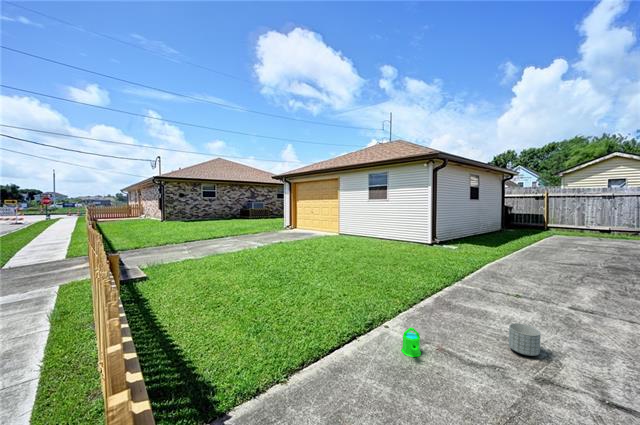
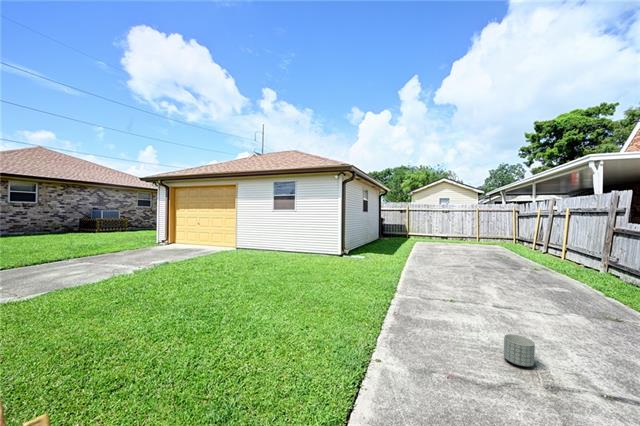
watering can: present [401,328,421,357] -> none [427,364,460,401]

